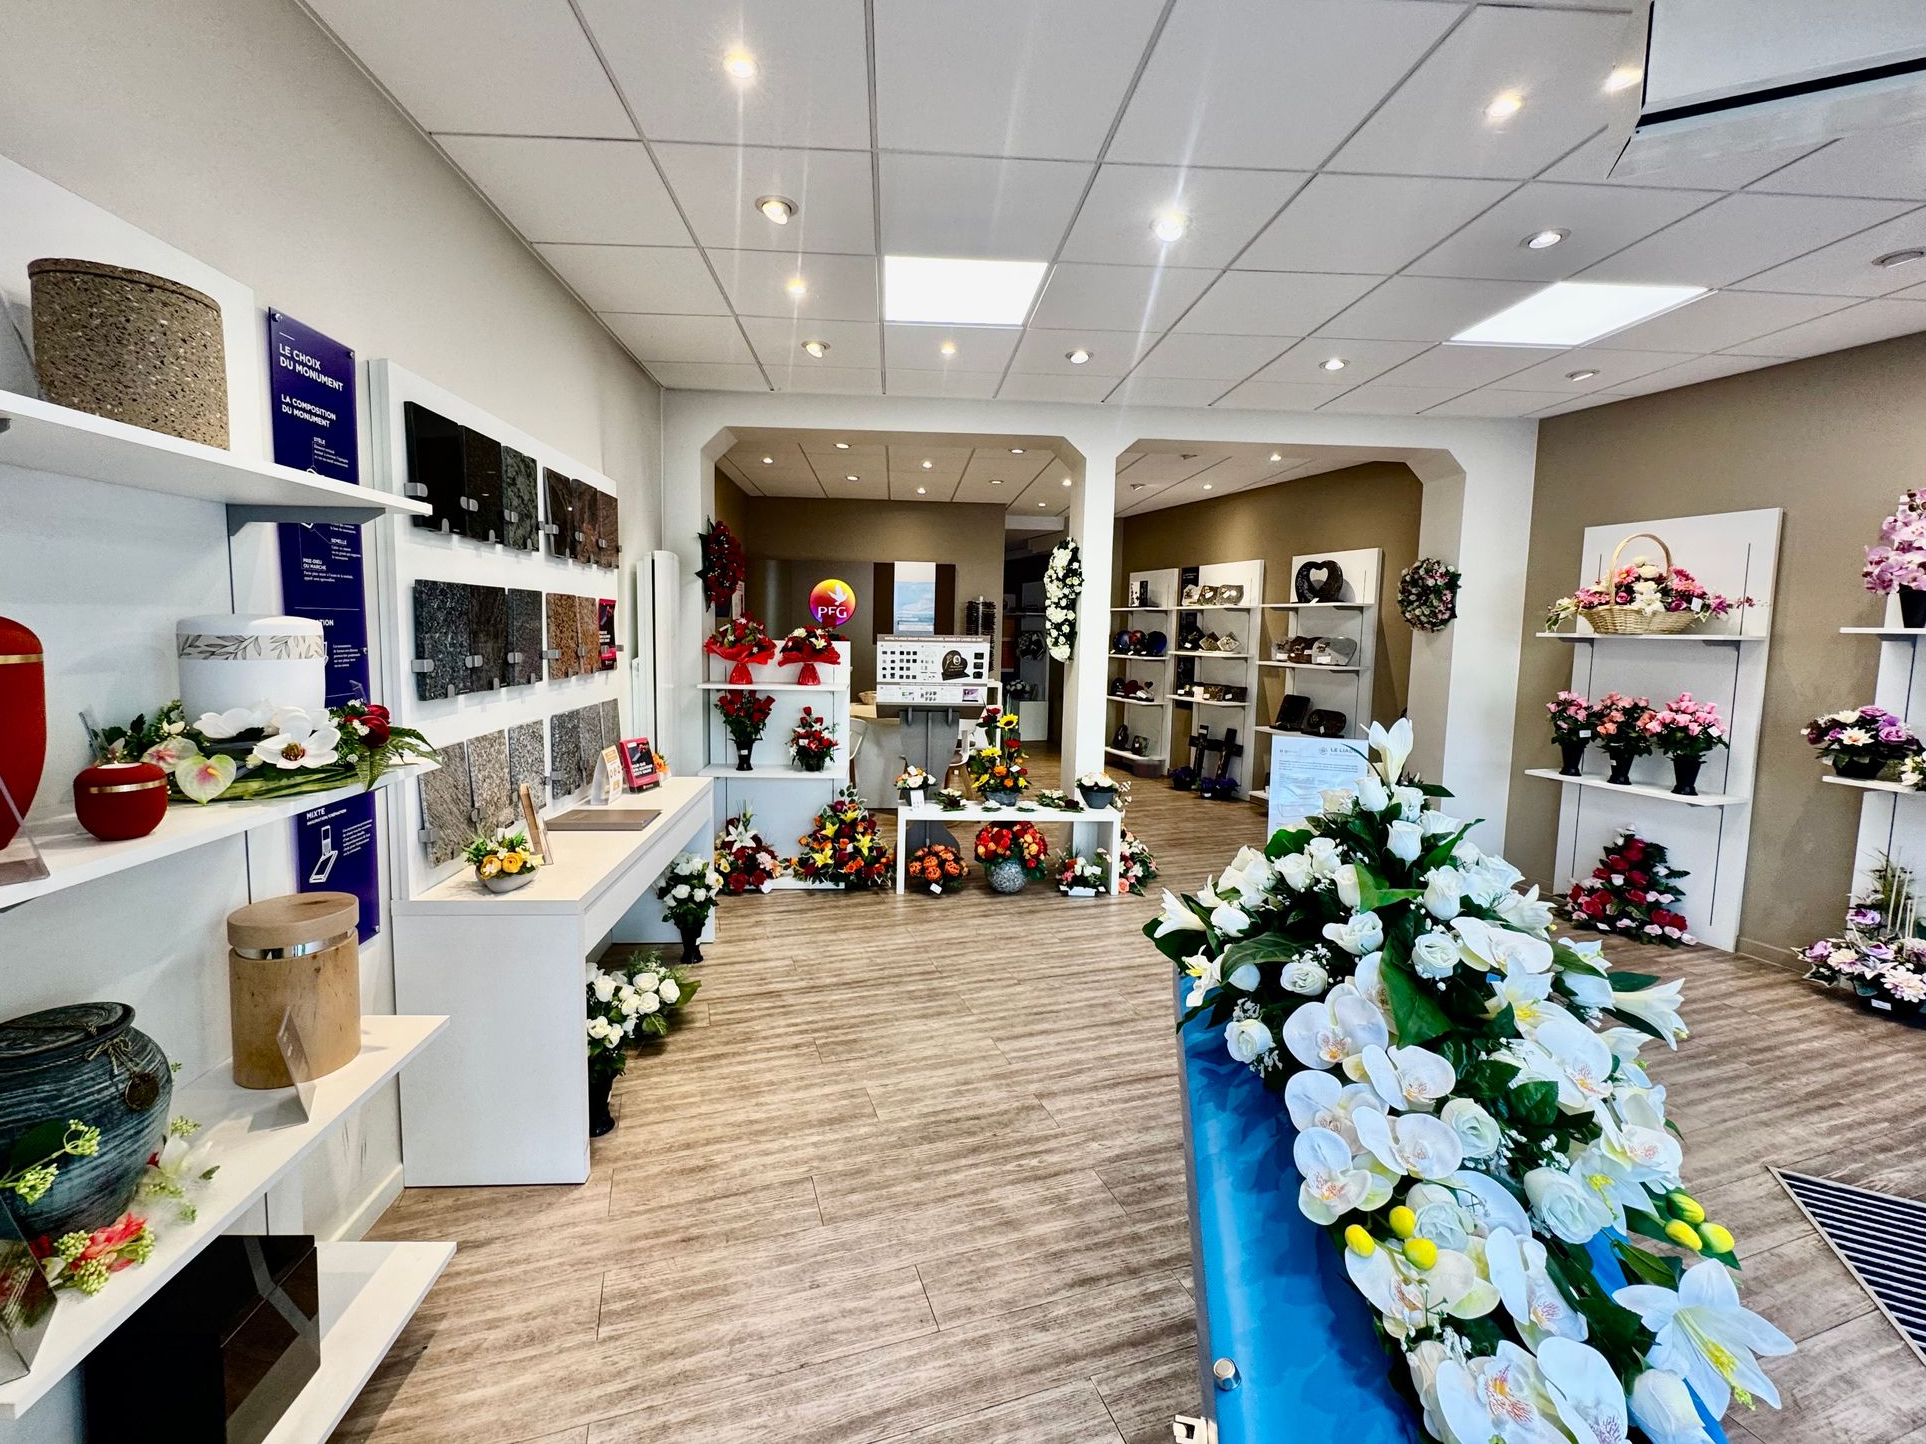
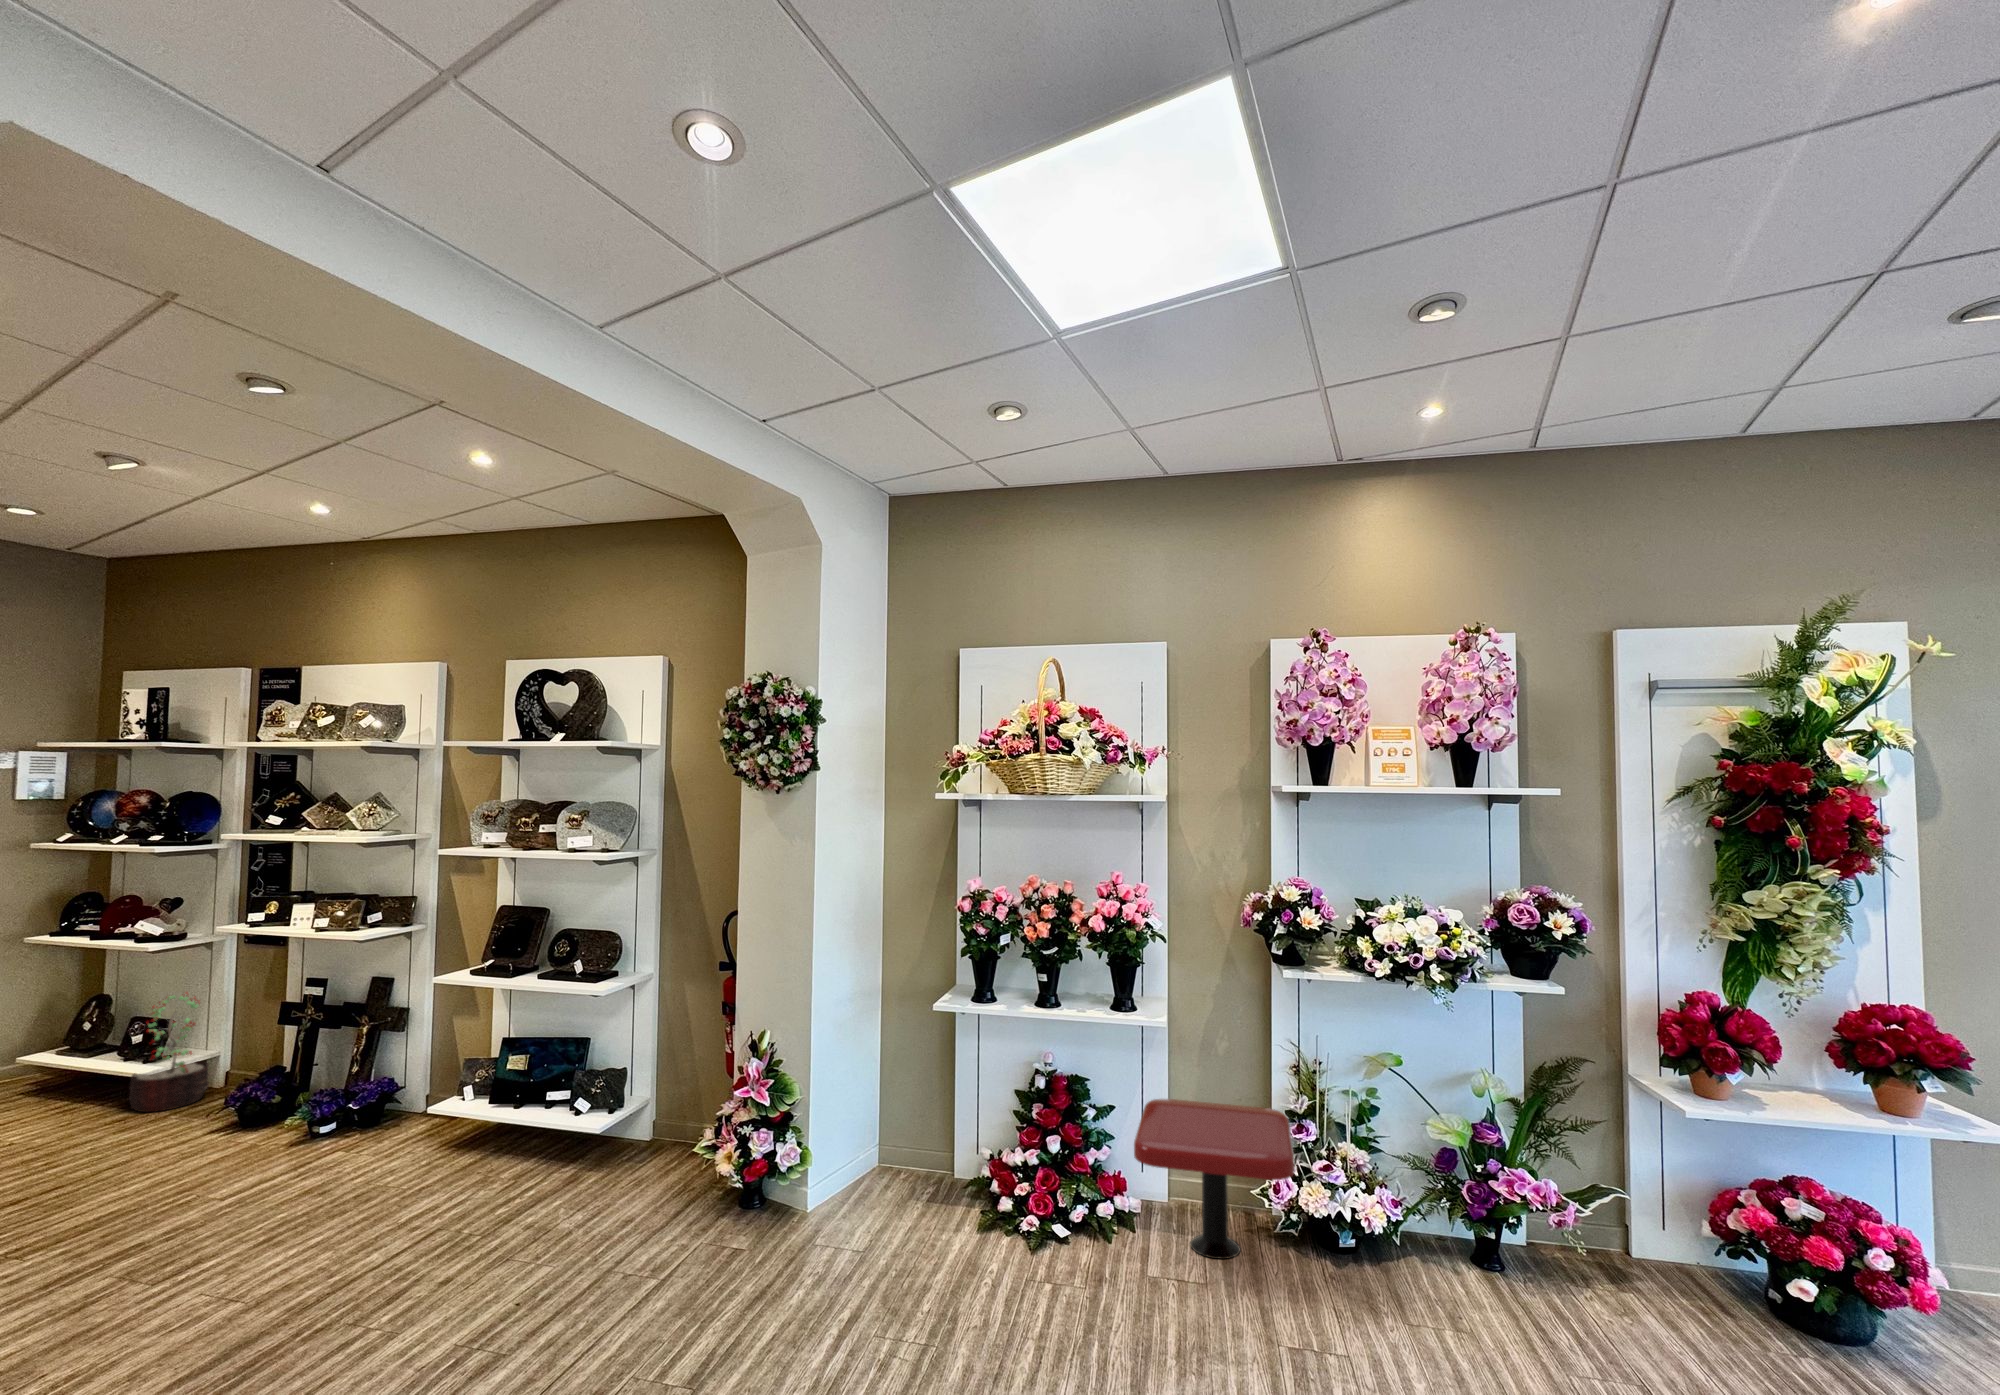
pedestal table: none [1656,869,1851,979] -> present [1134,1099,1295,1259]

